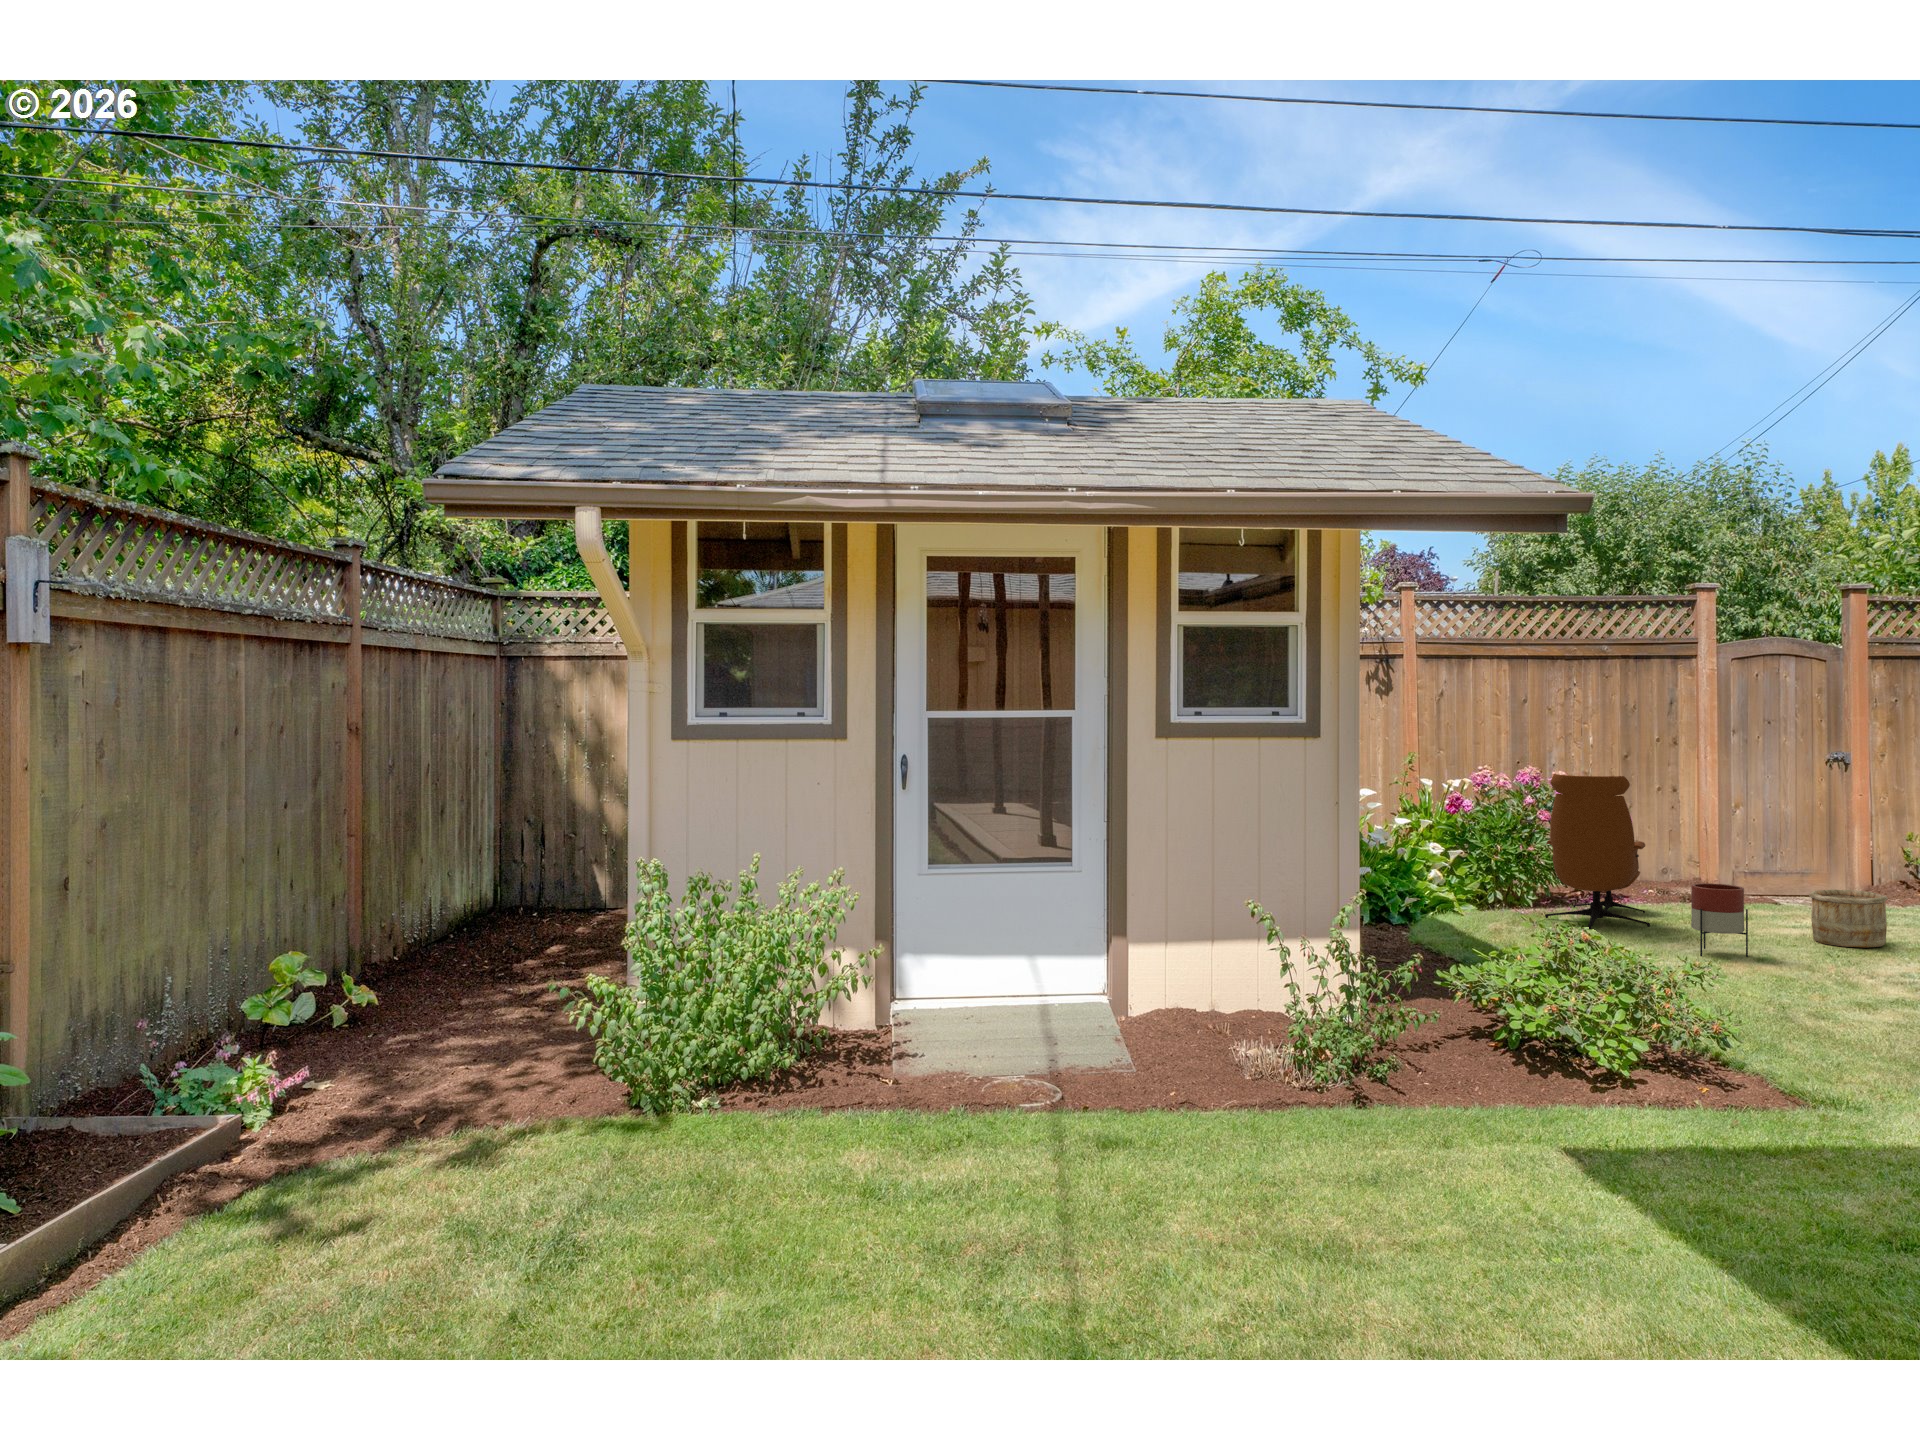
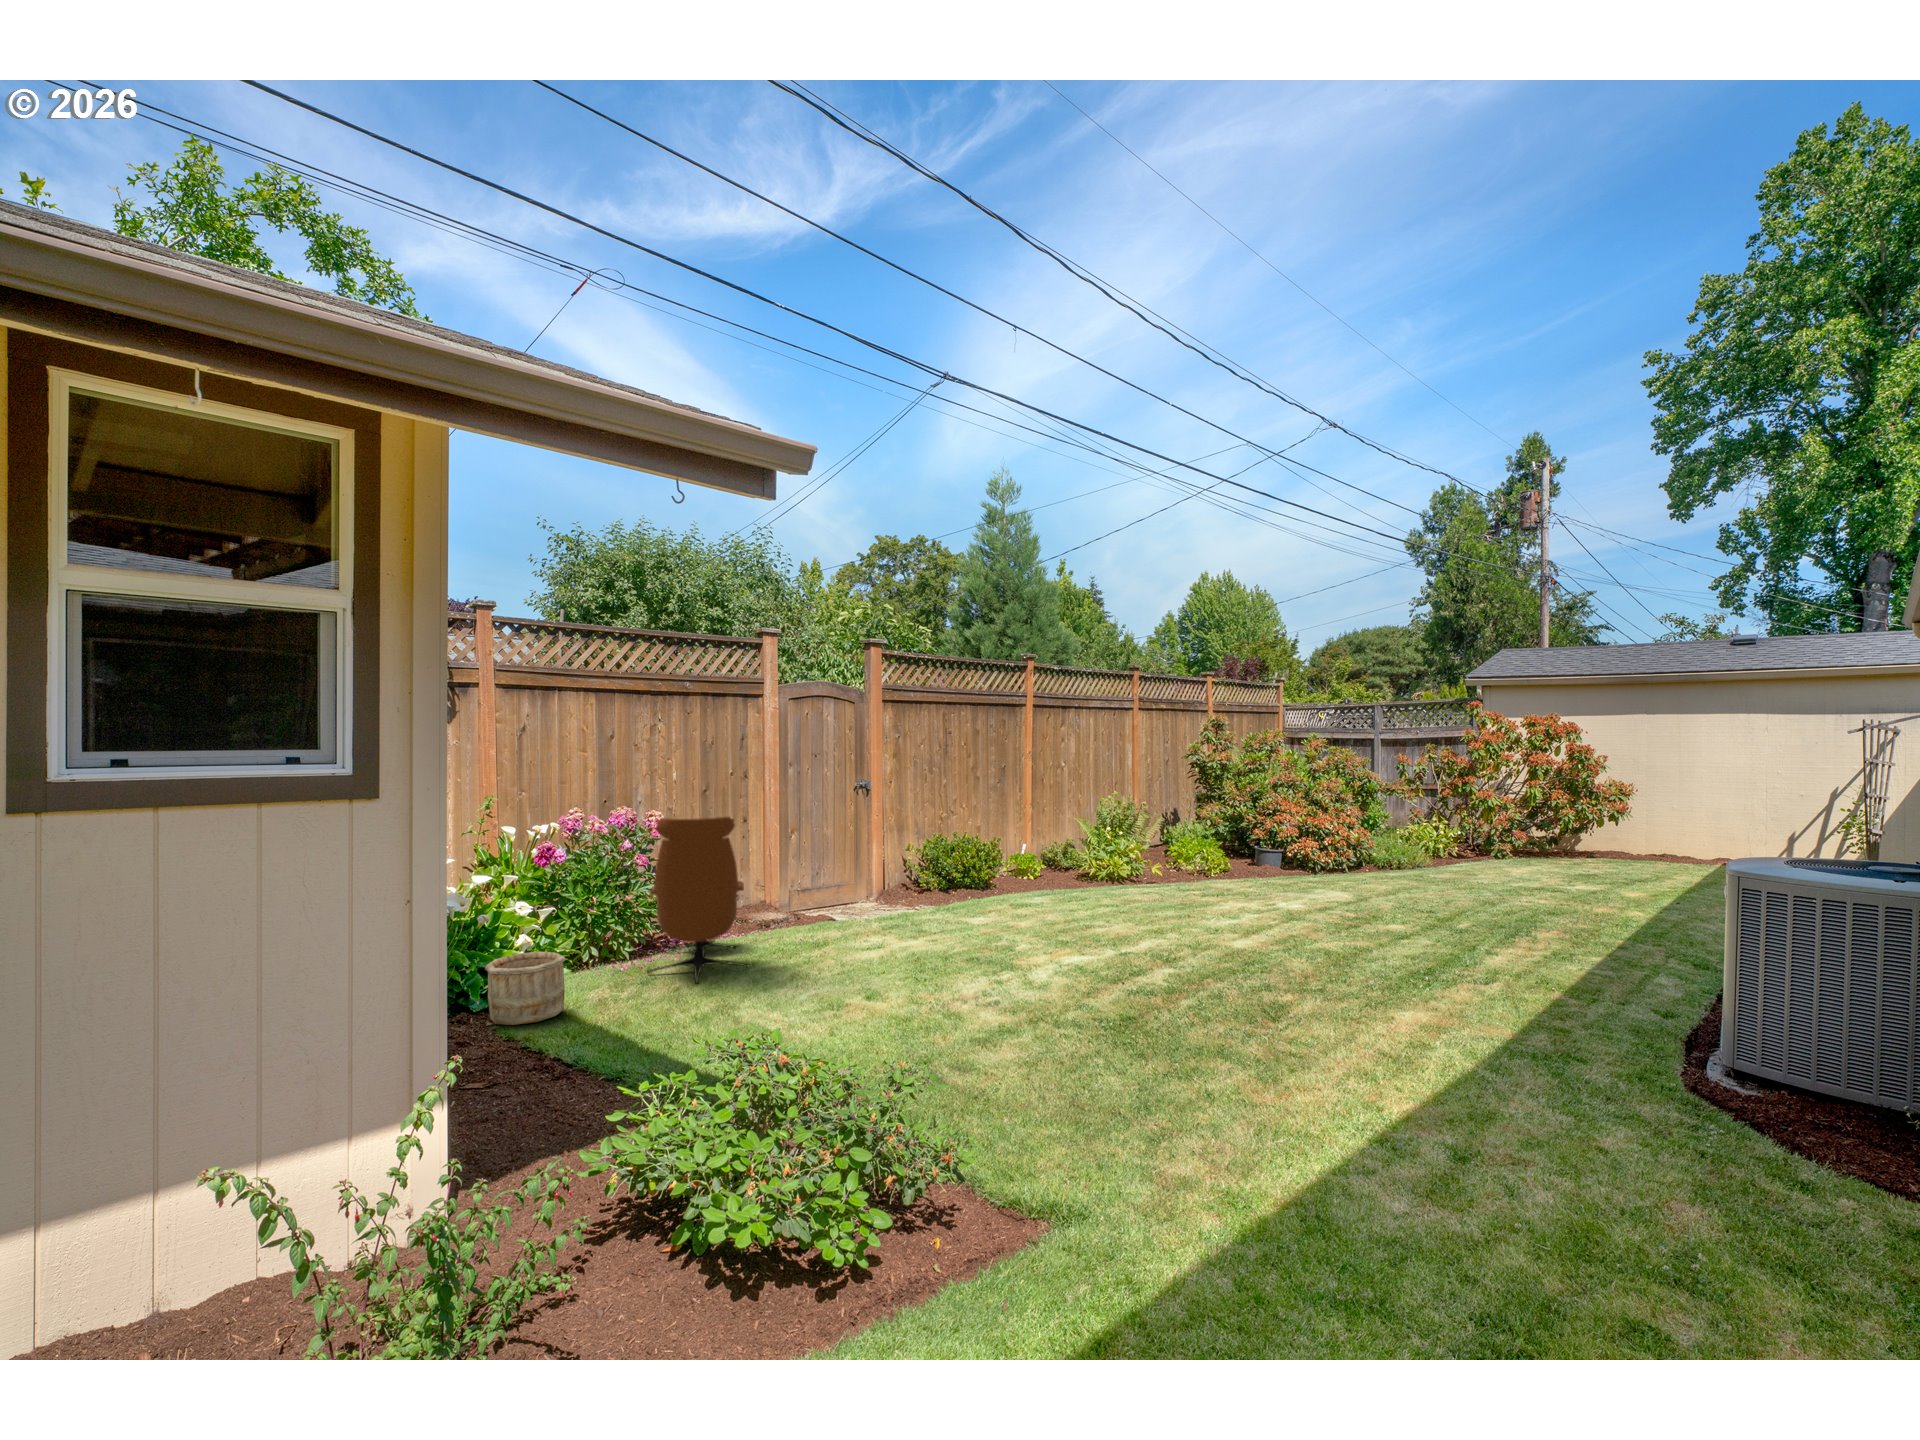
planter: present [1691,883,1748,957] -> none [801,923,851,1004]
wooden bucket: present [1809,890,1888,948] -> present [485,952,565,1025]

